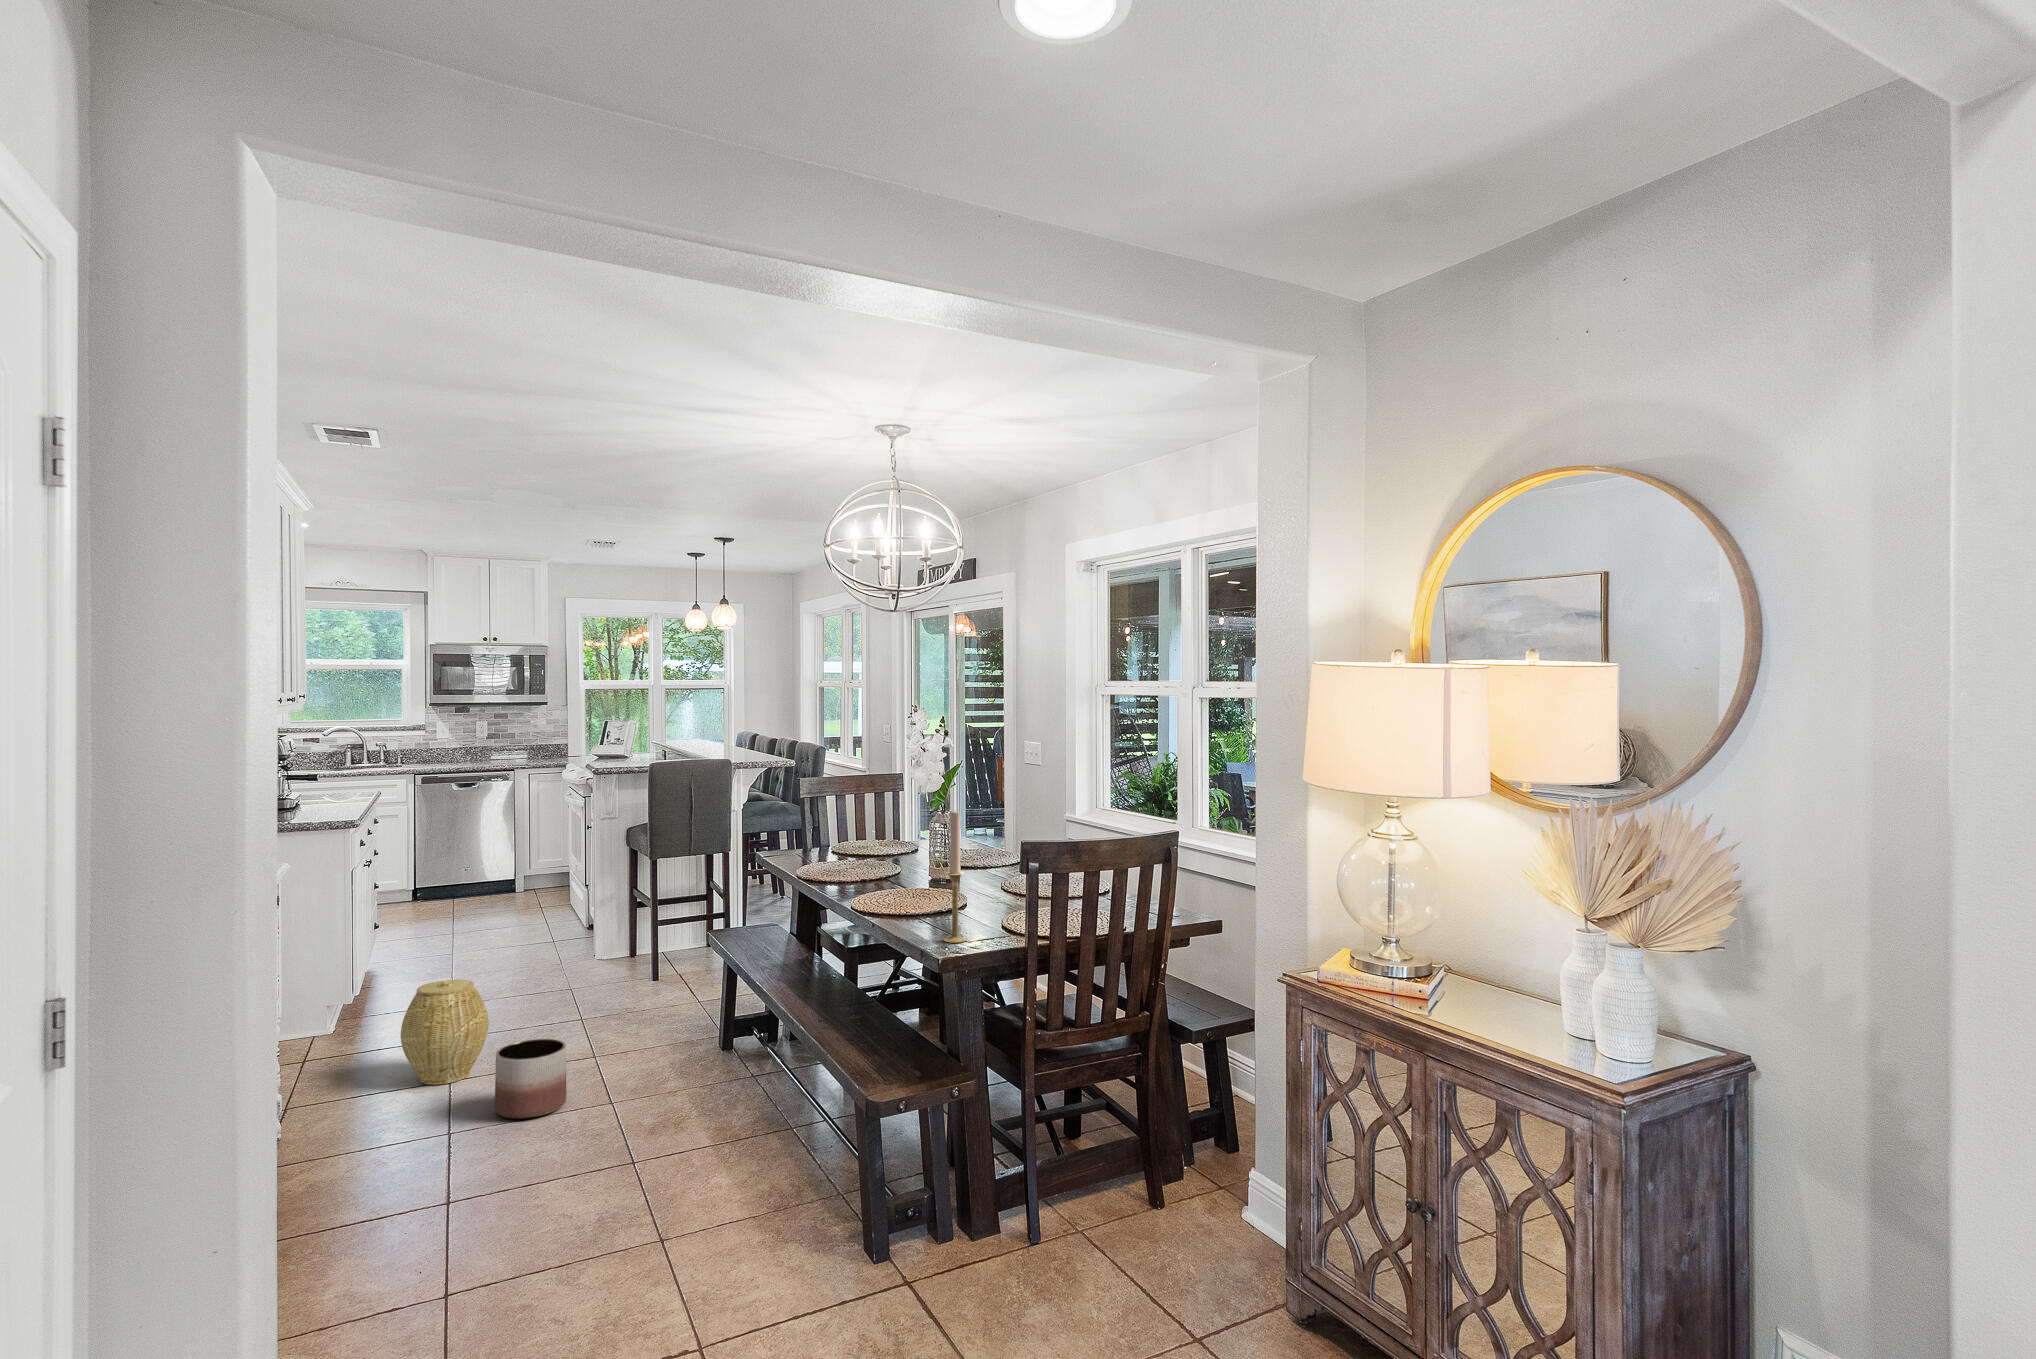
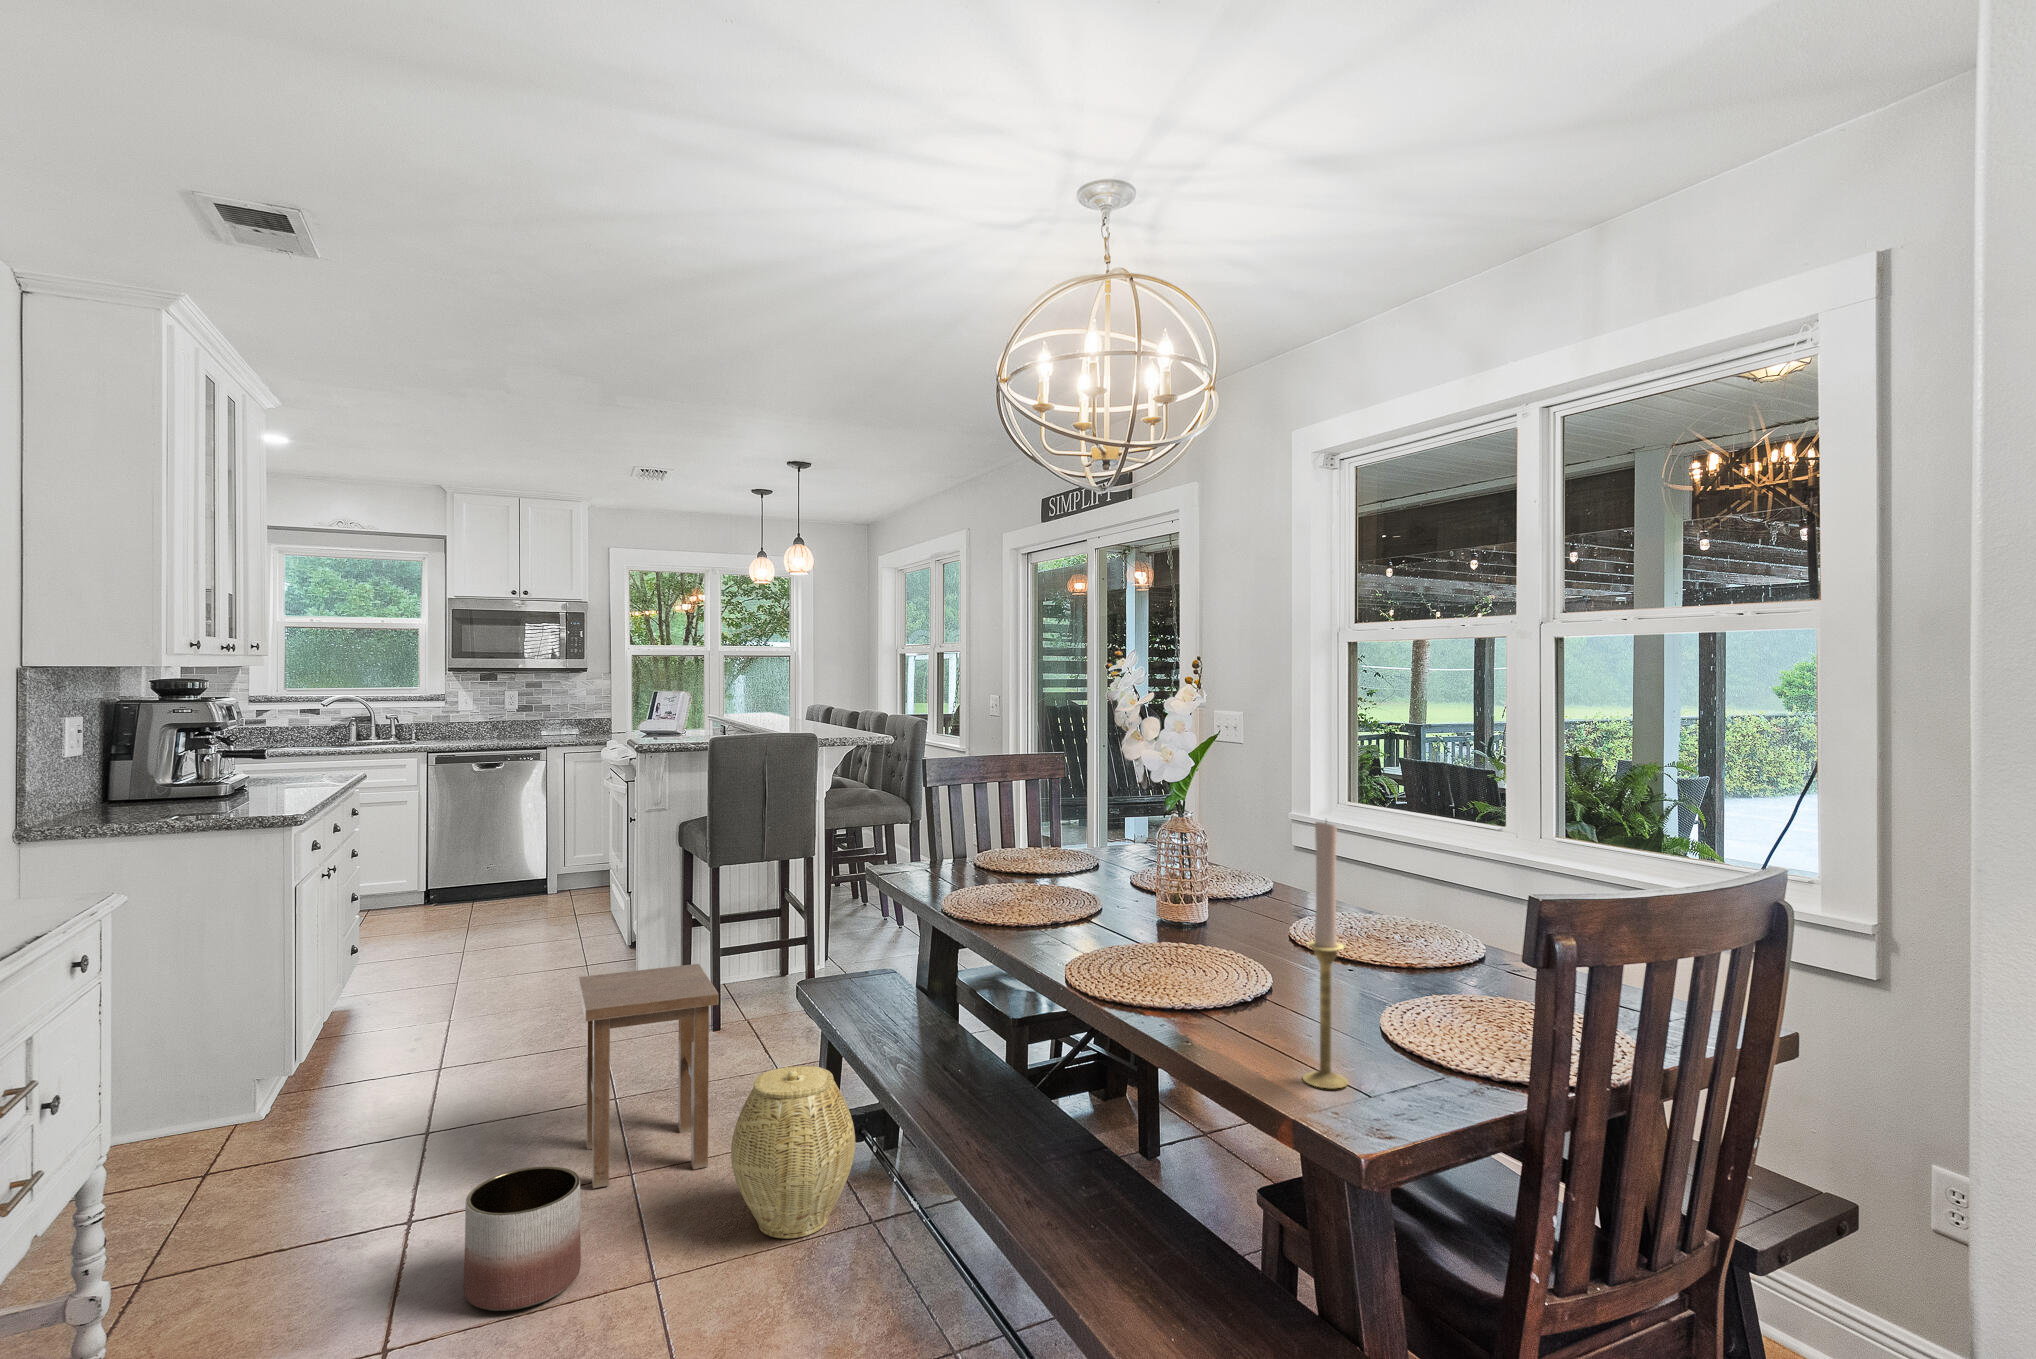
stool: none [558,922,655,1065] -> present [578,964,719,1188]
woven basket: present [401,980,489,1085] -> present [731,1066,855,1239]

